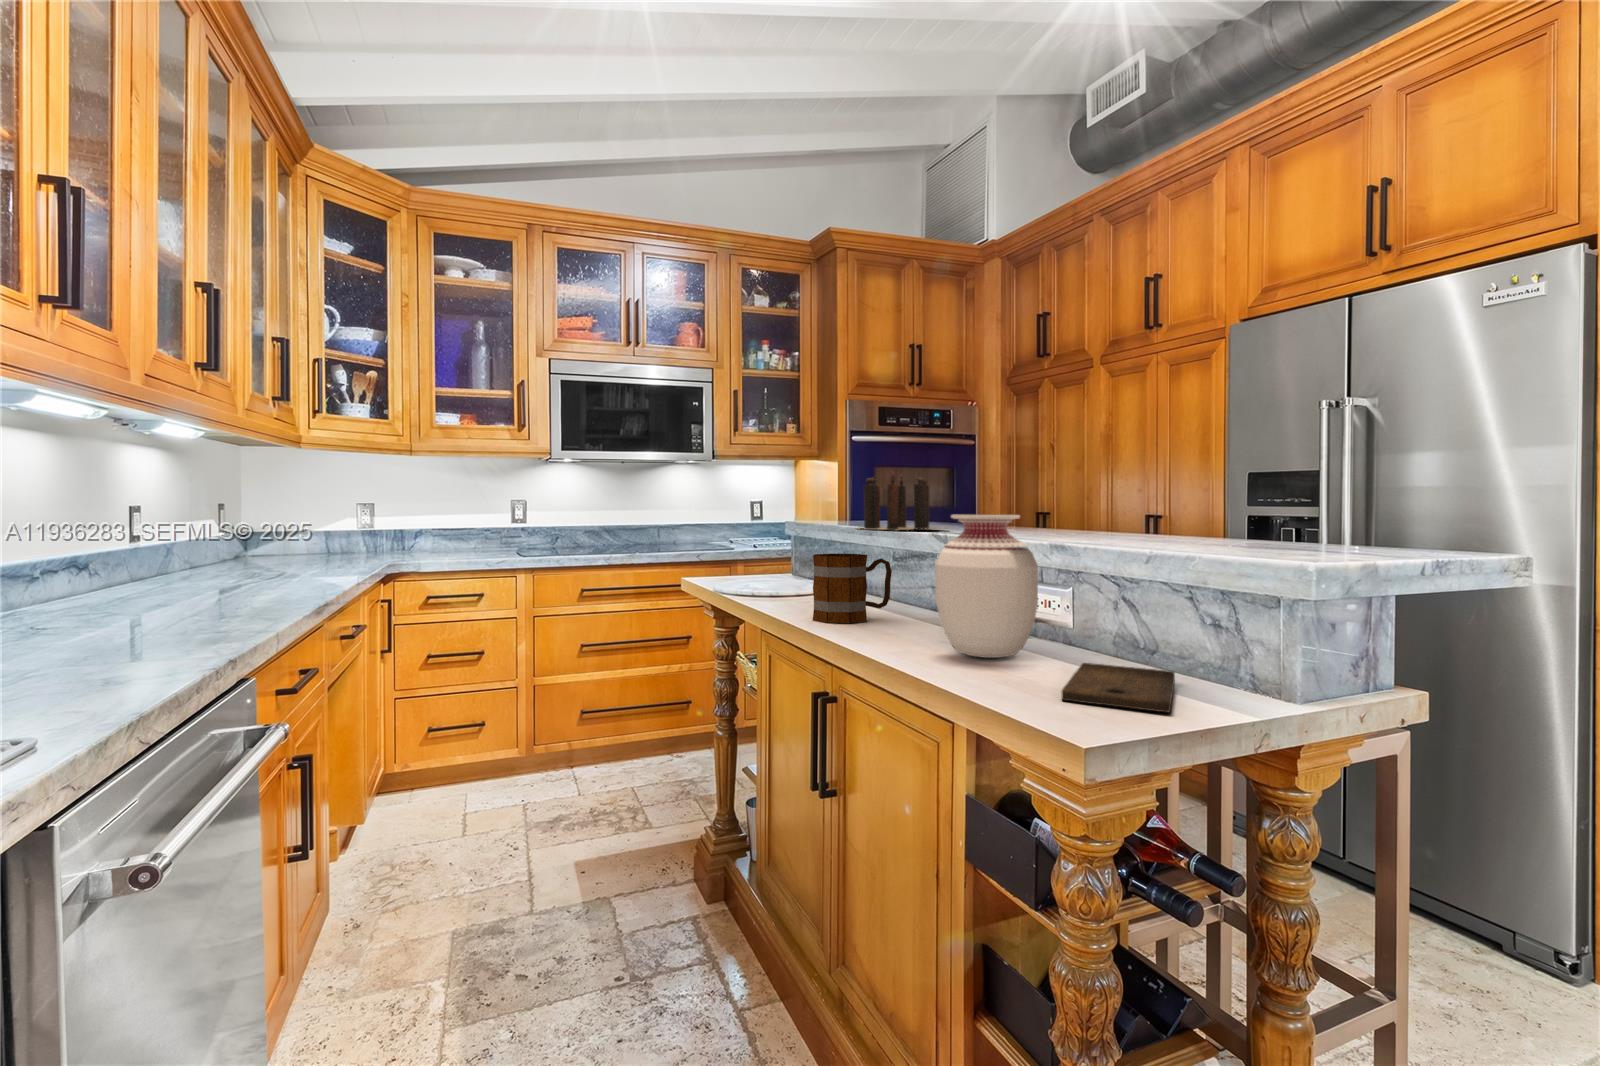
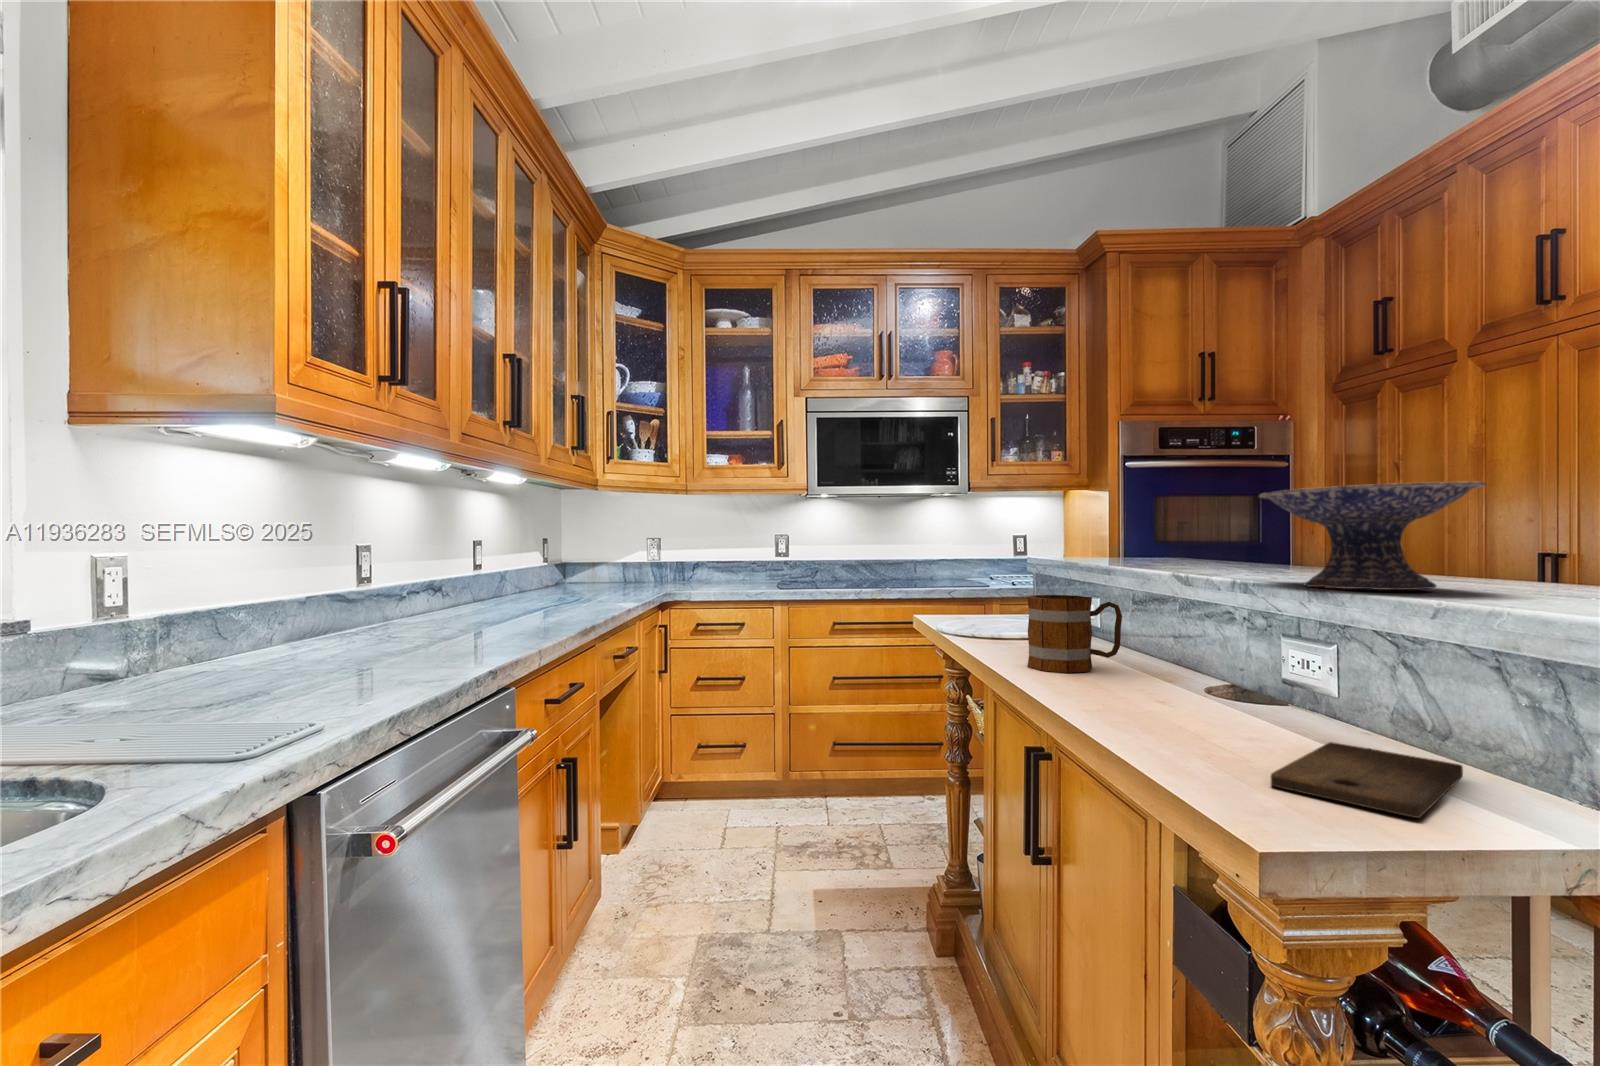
decorative bowl: none [1009,457,1166,542] -> present [1259,482,1486,590]
candle: present [855,473,948,530] -> none [1071,503,1212,570]
vase: present [935,515,1038,658] -> none [1144,556,1278,726]

